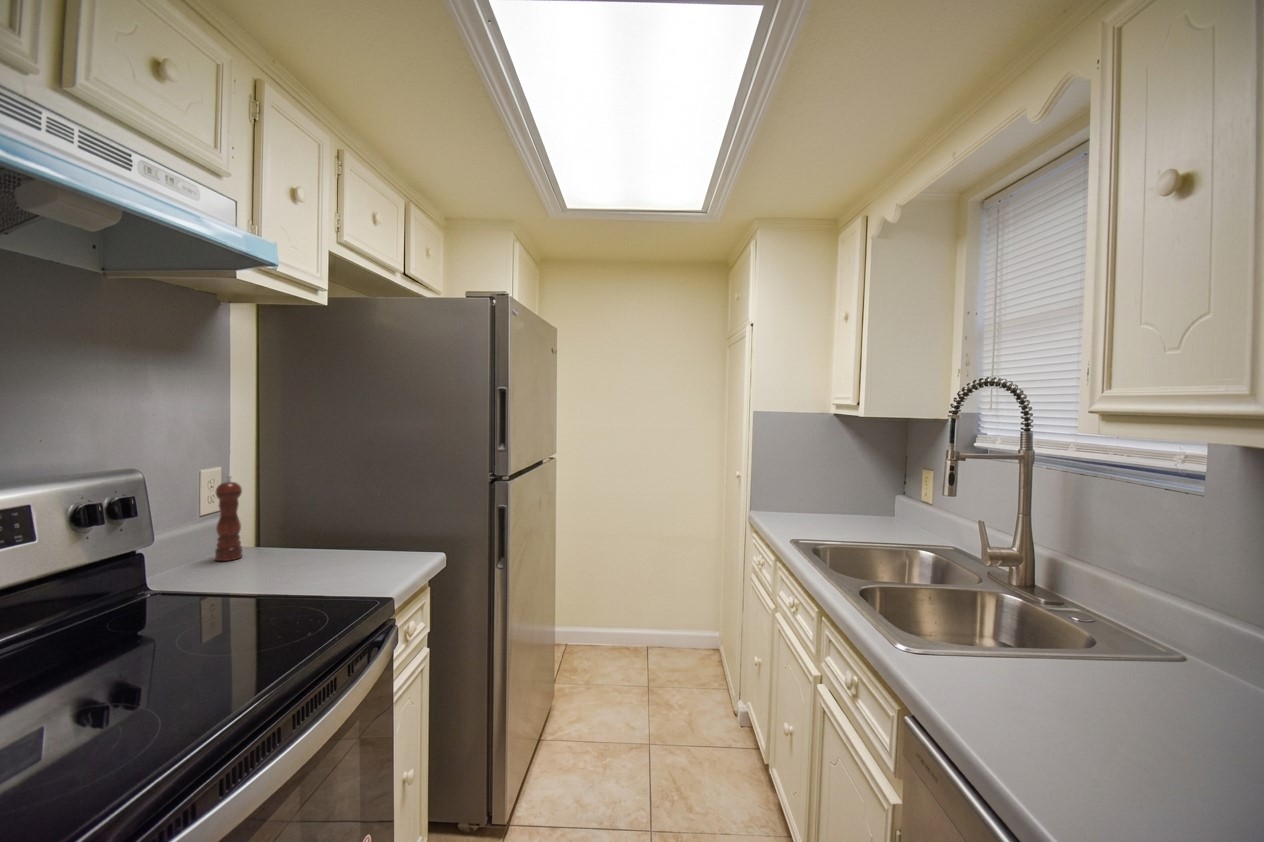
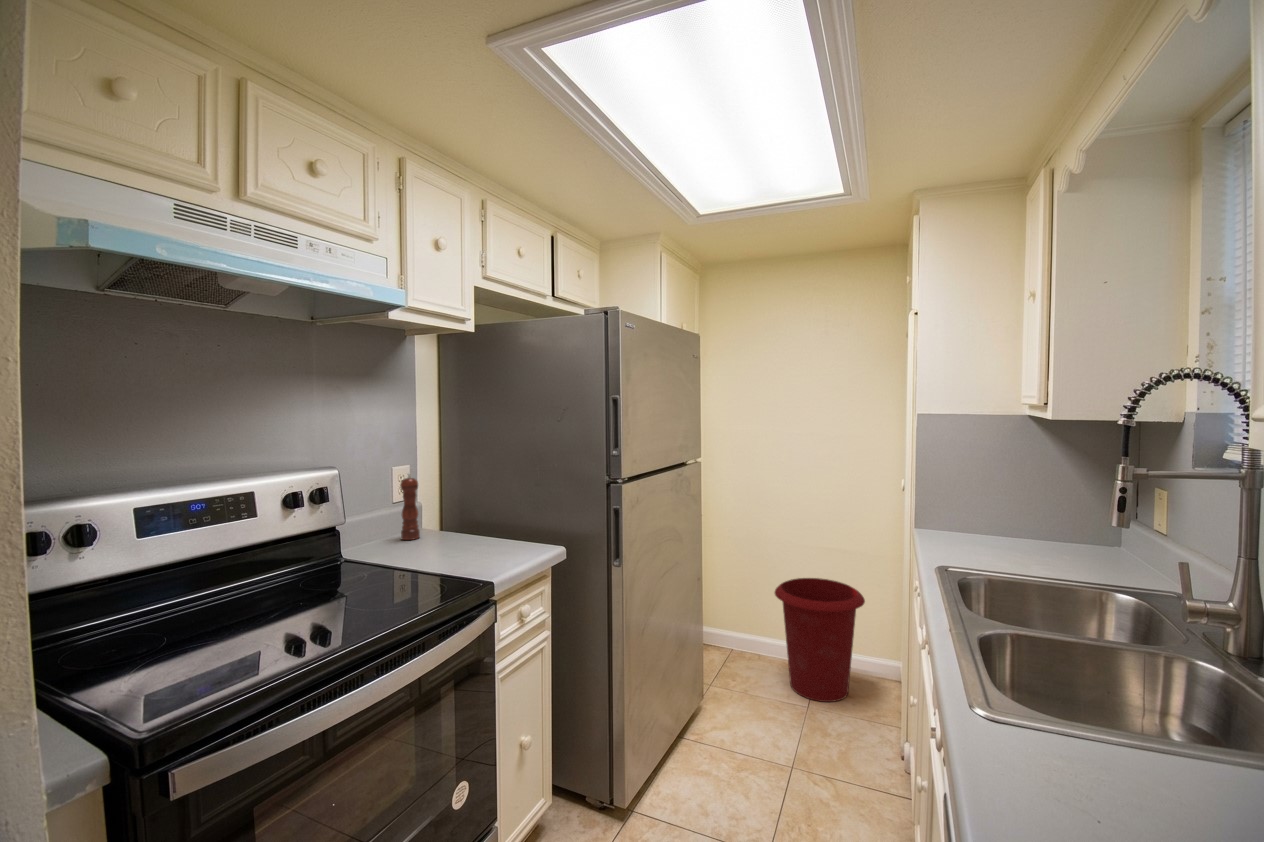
waste bin: none [603,562,681,673] -> present [775,578,865,702]

